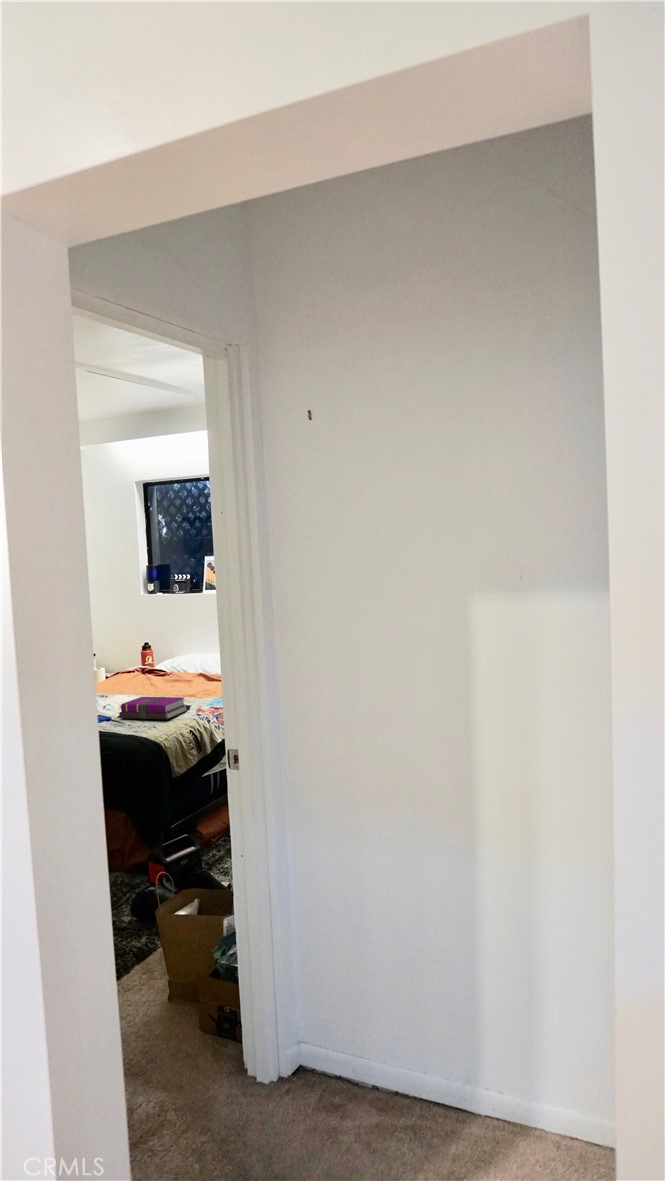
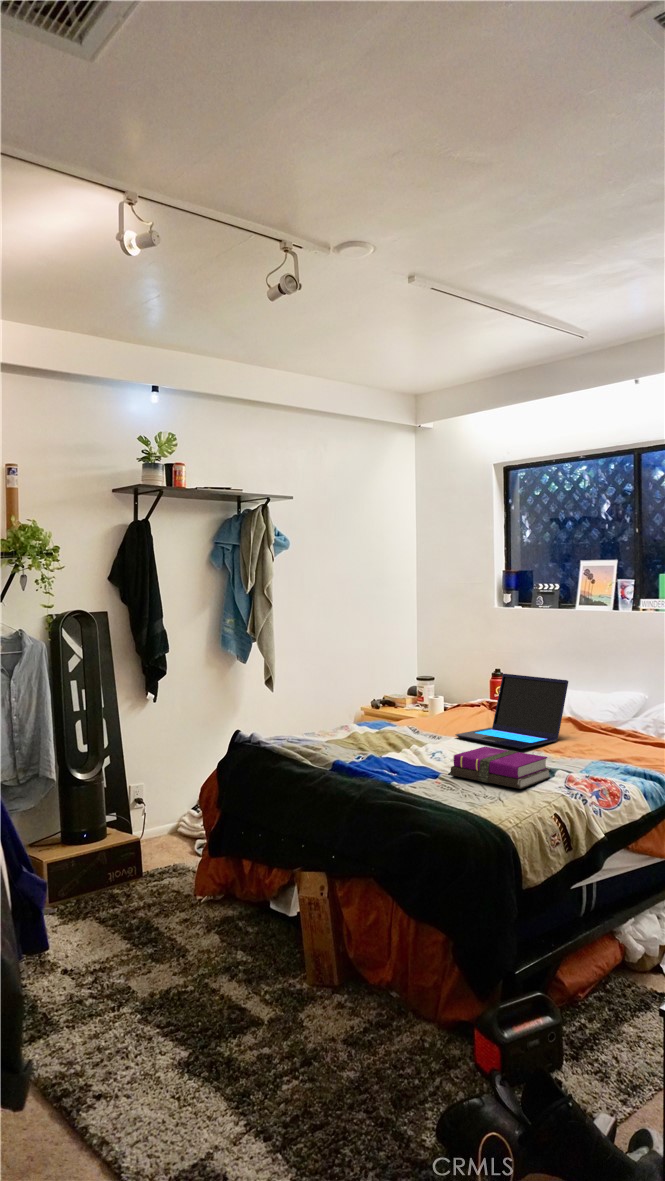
laptop: none [119,645,198,696] -> present [456,674,568,749]

